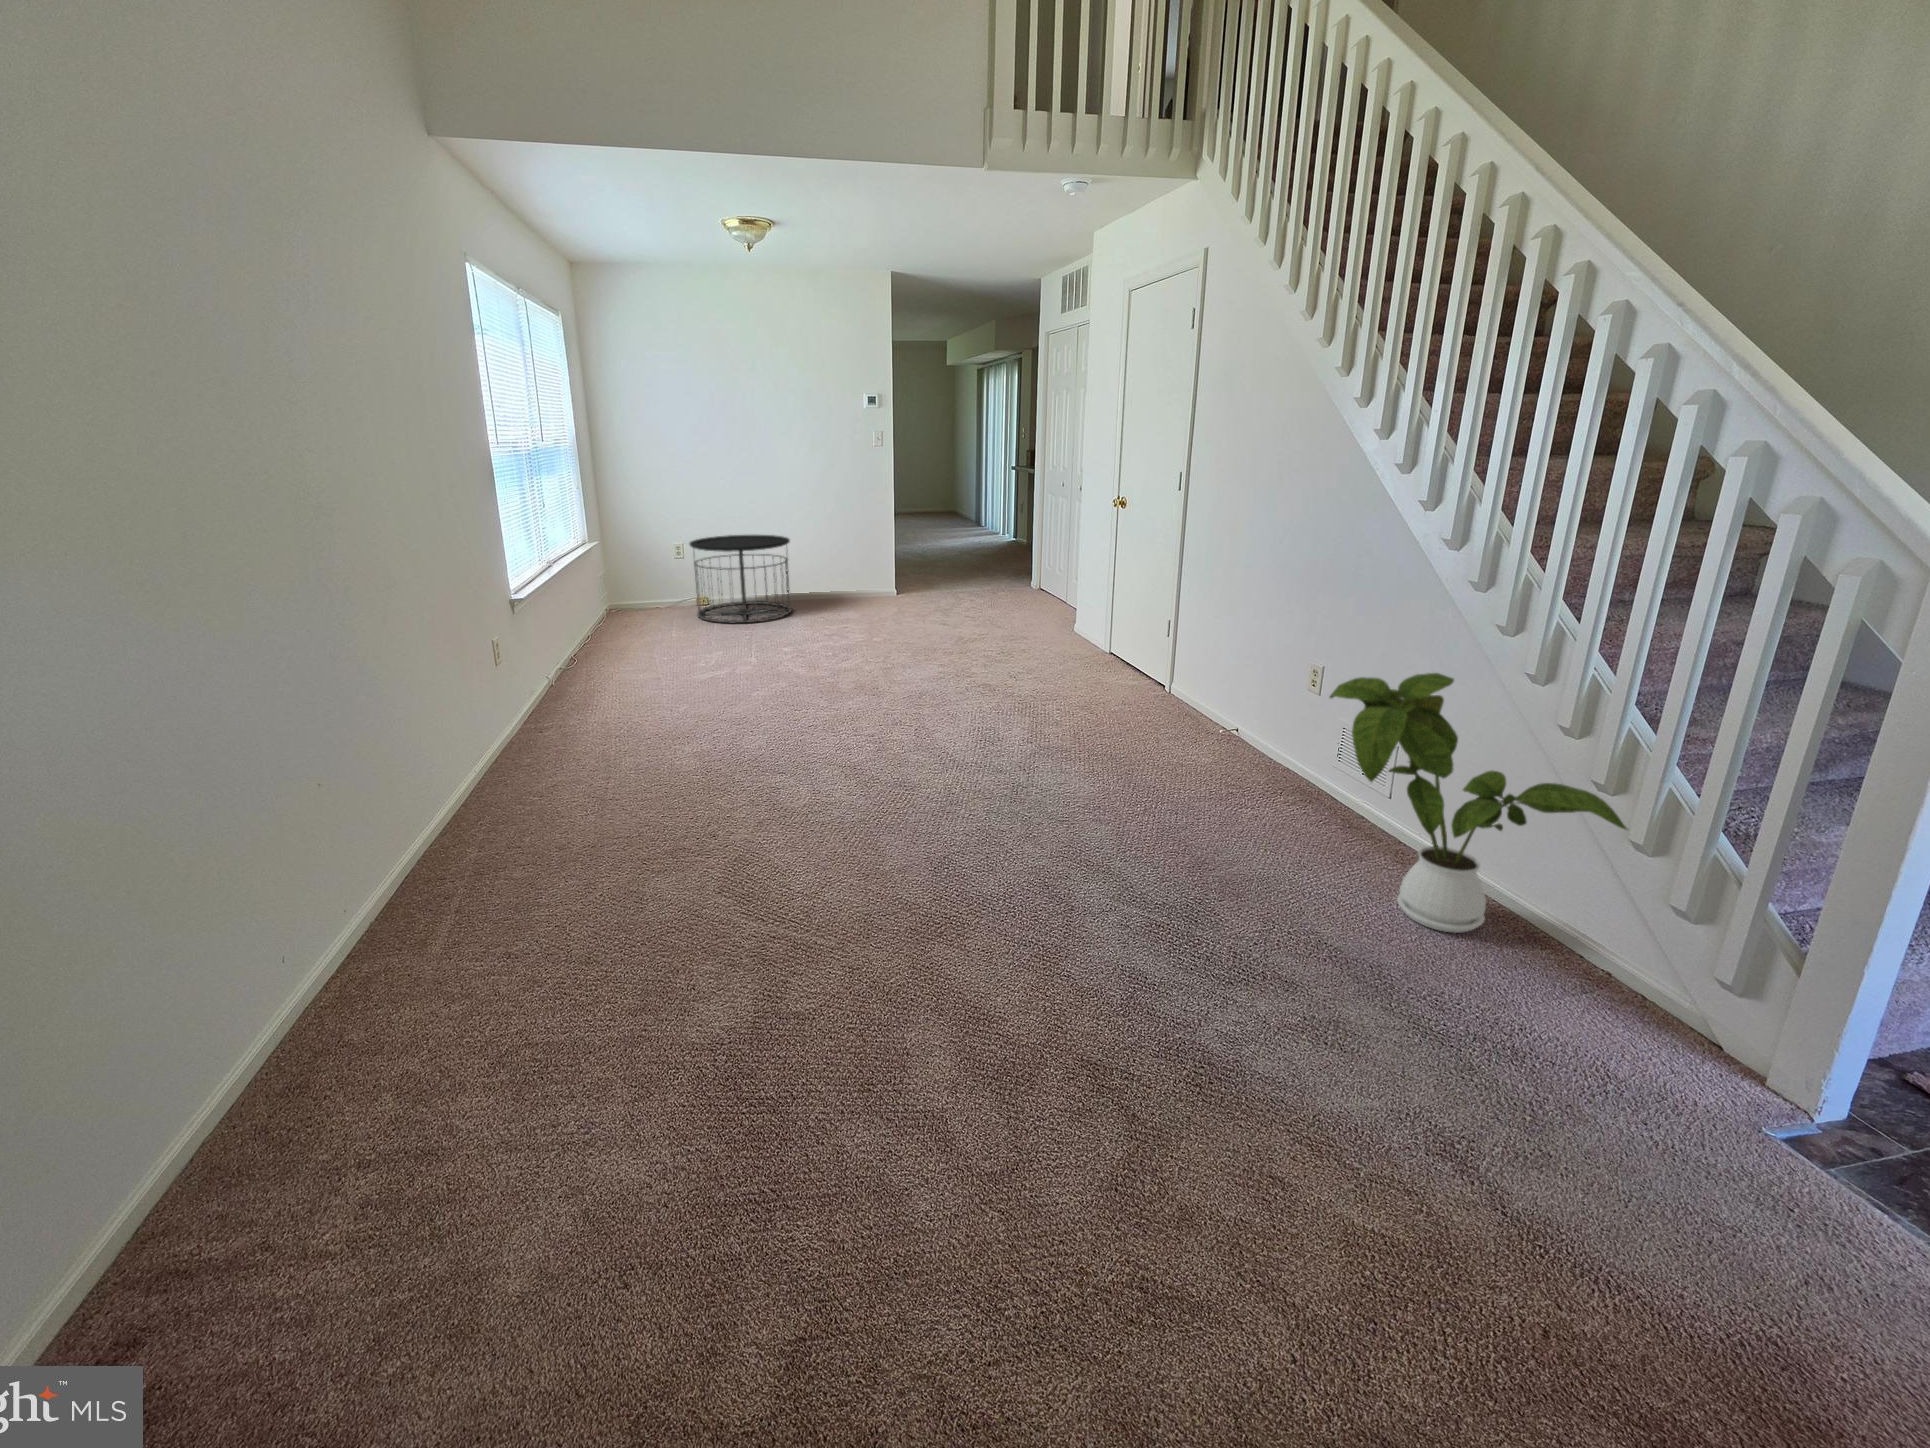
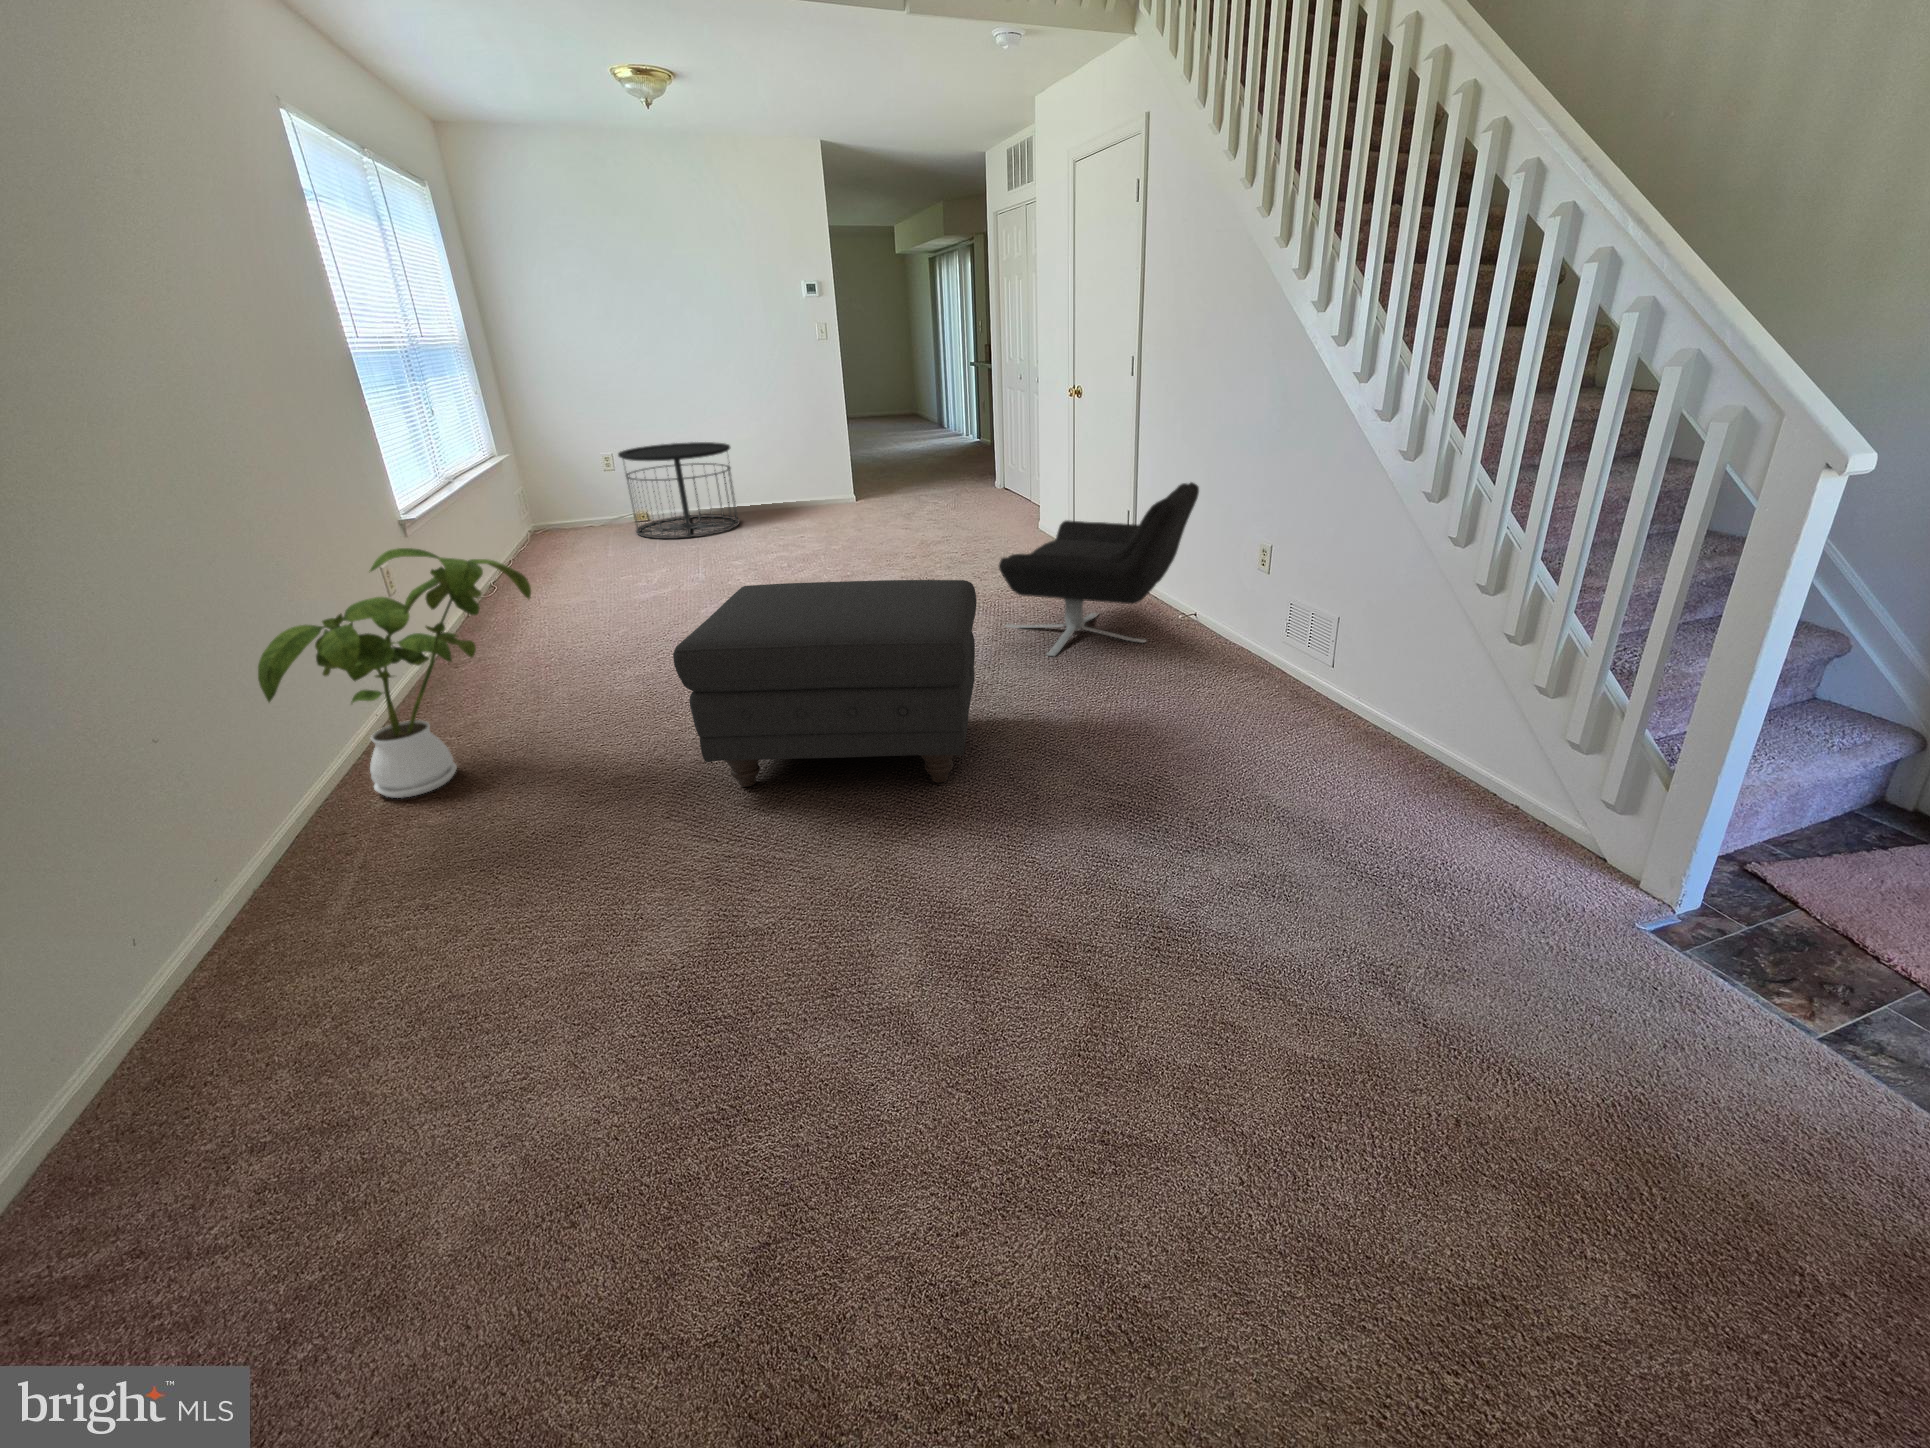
lounge chair: none [1045,599,1255,766] -> present [999,482,1199,656]
house plant: present [1330,673,1627,933] -> present [258,548,531,798]
ottoman: none [741,679,1025,886] -> present [673,580,977,787]

